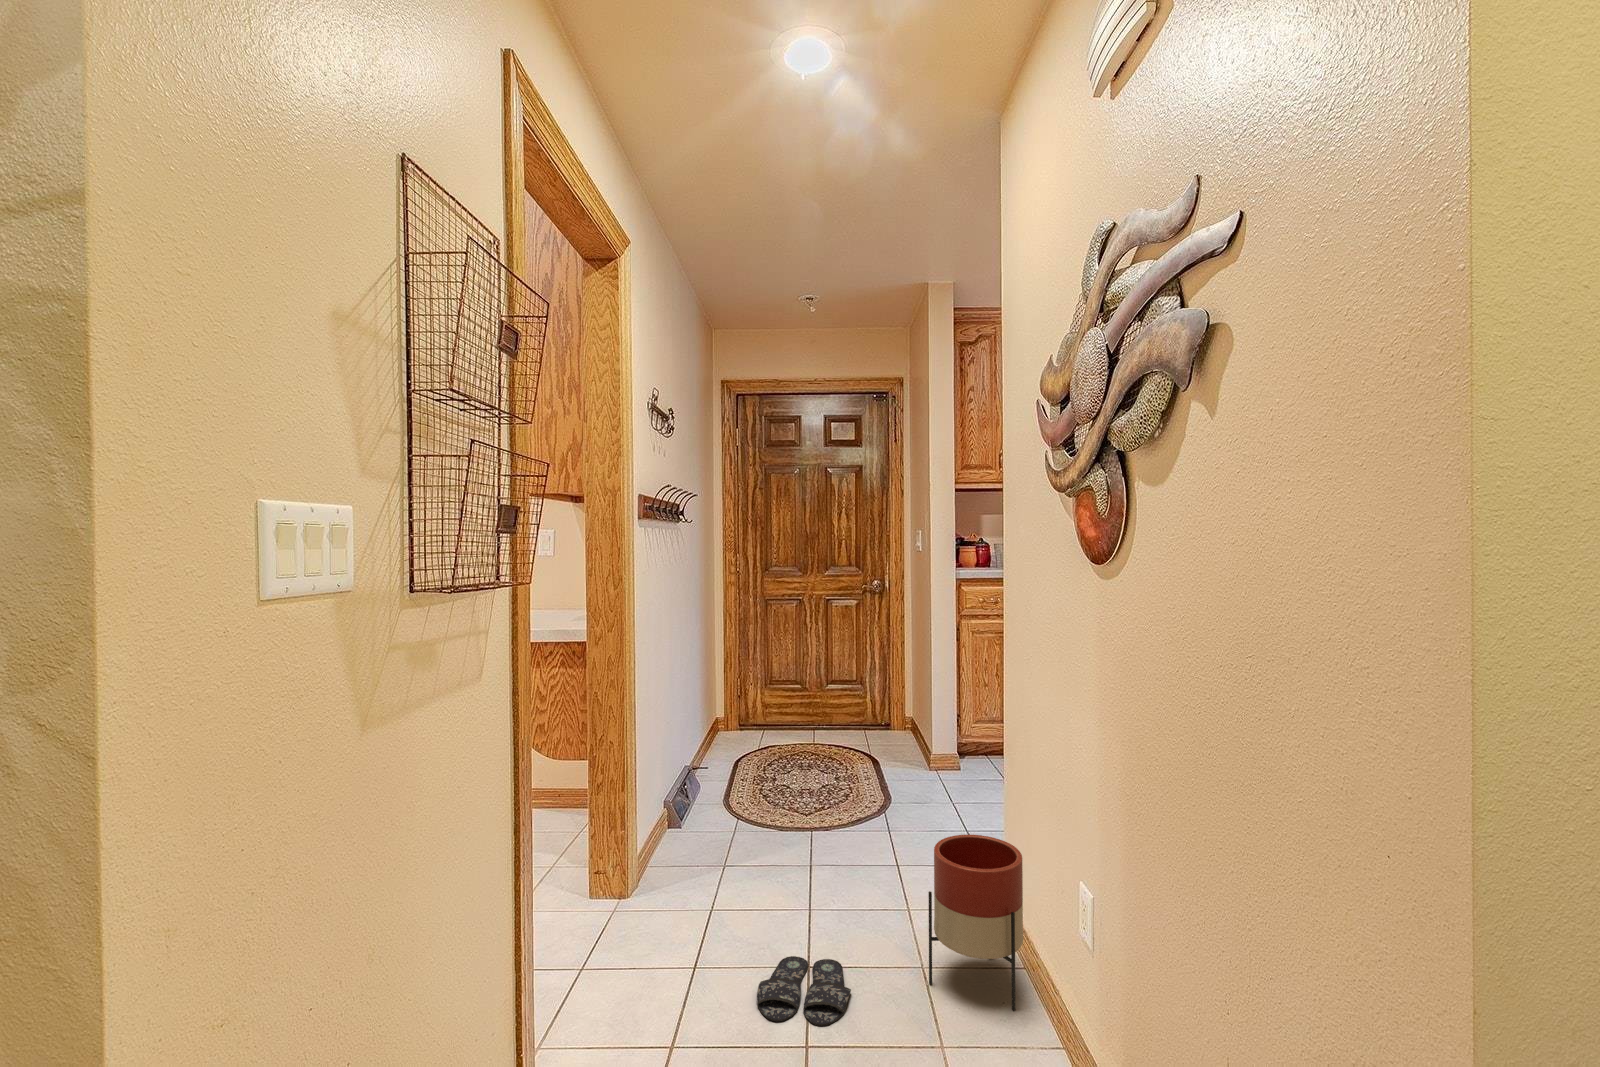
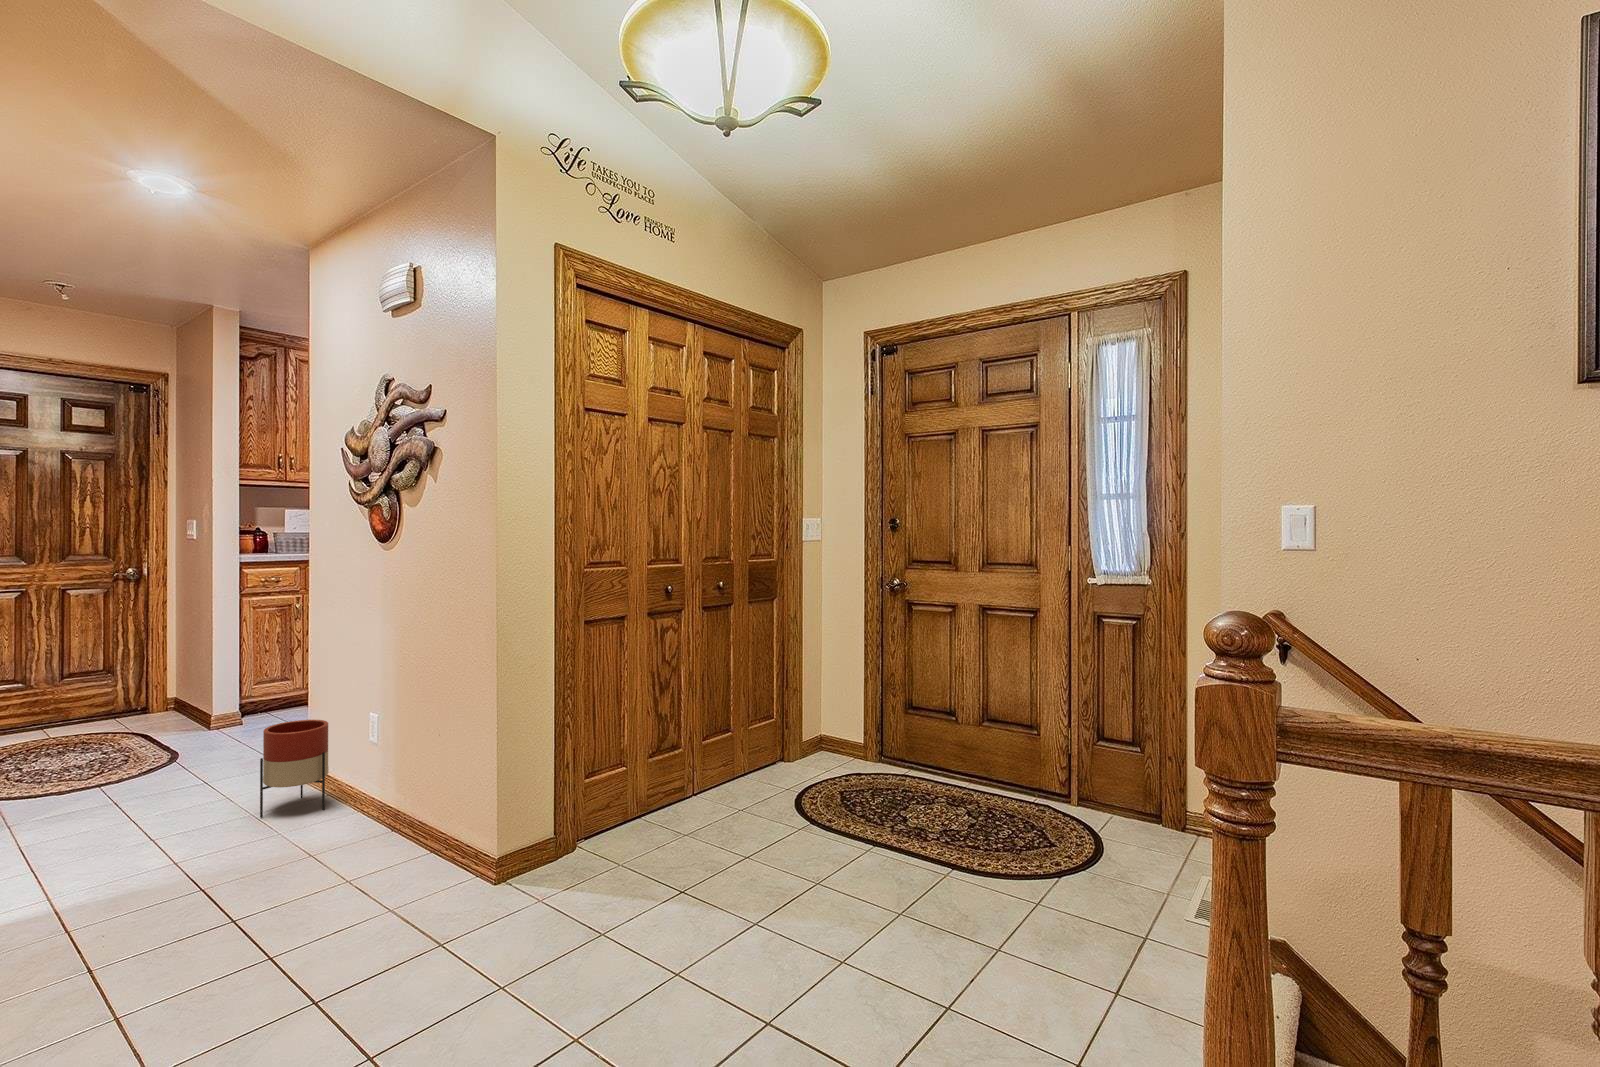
slippers: present [757,956,851,1026] -> none [115,830,200,864]

